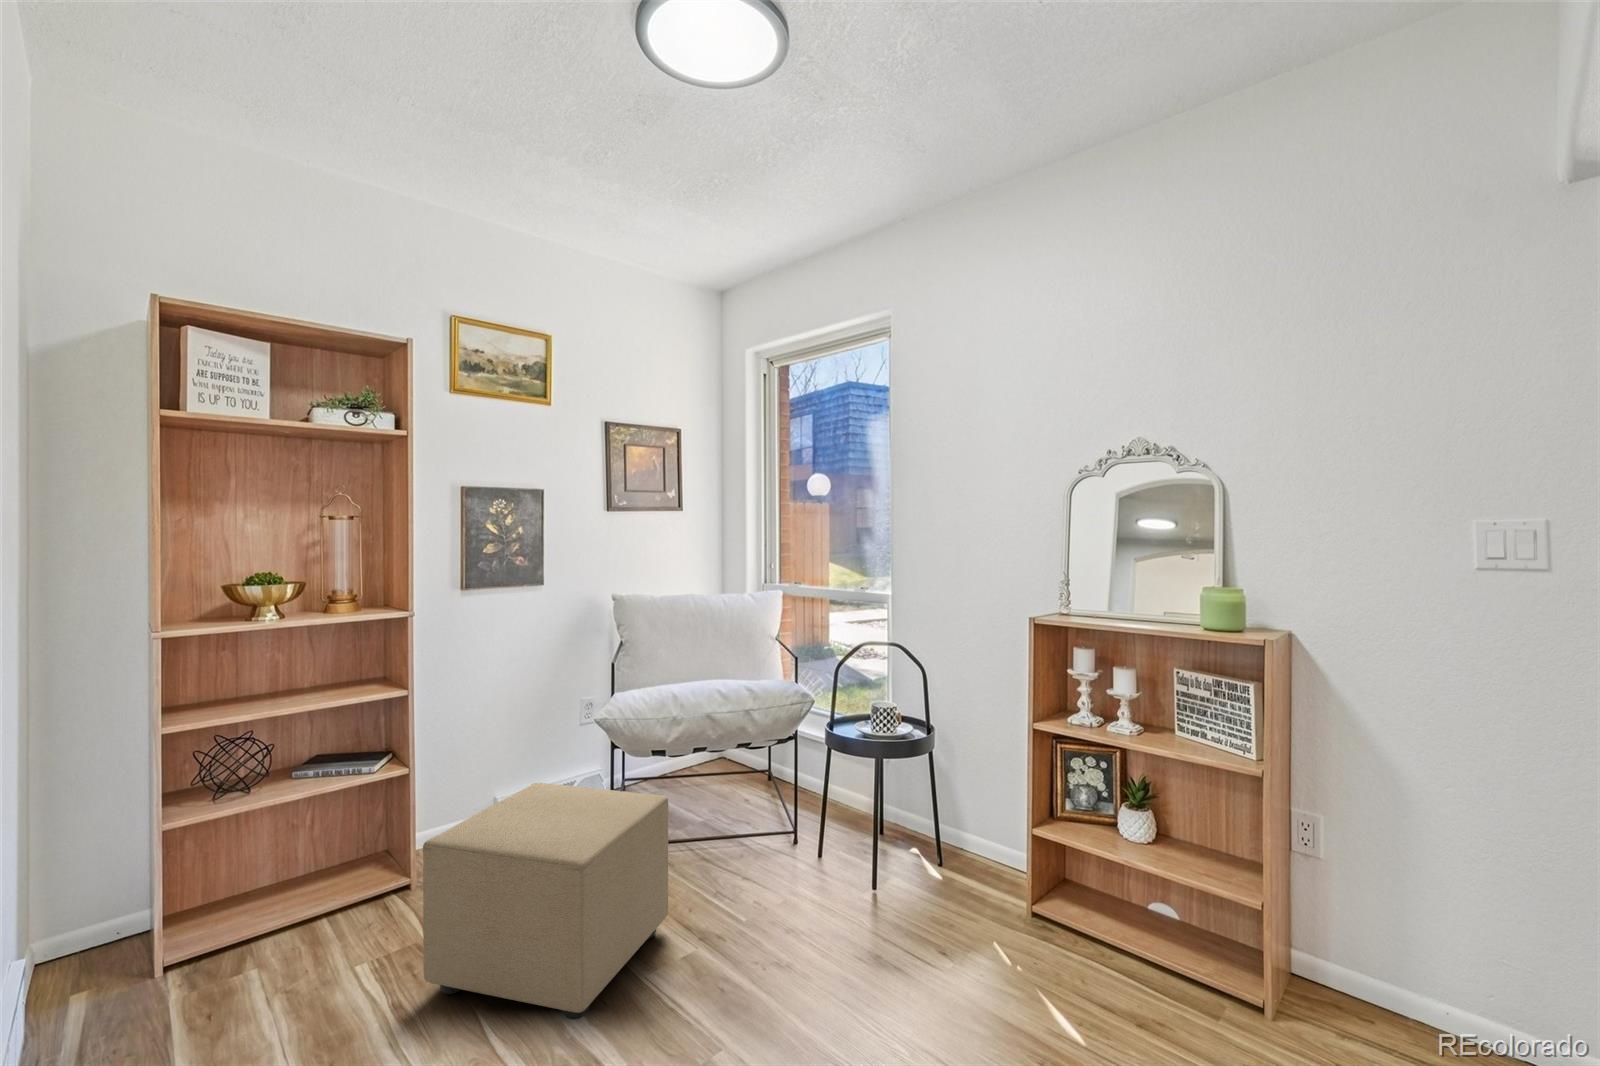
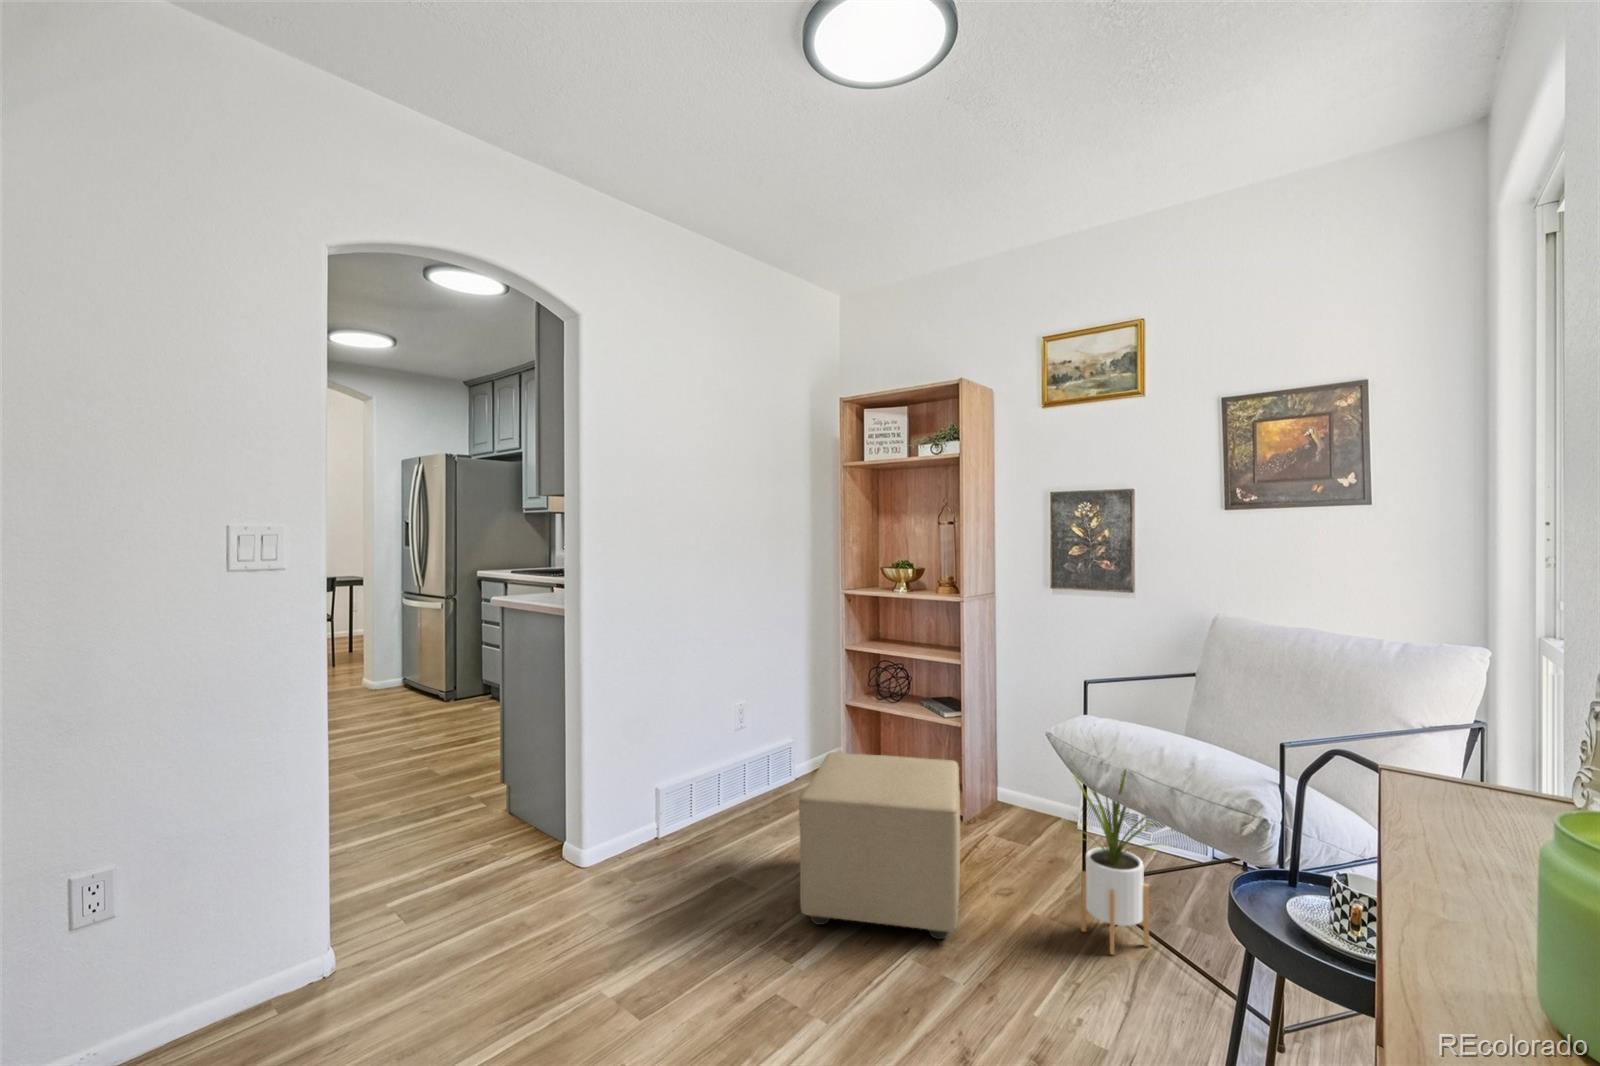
house plant: none [639,683,738,866] -> present [1063,754,1175,954]

